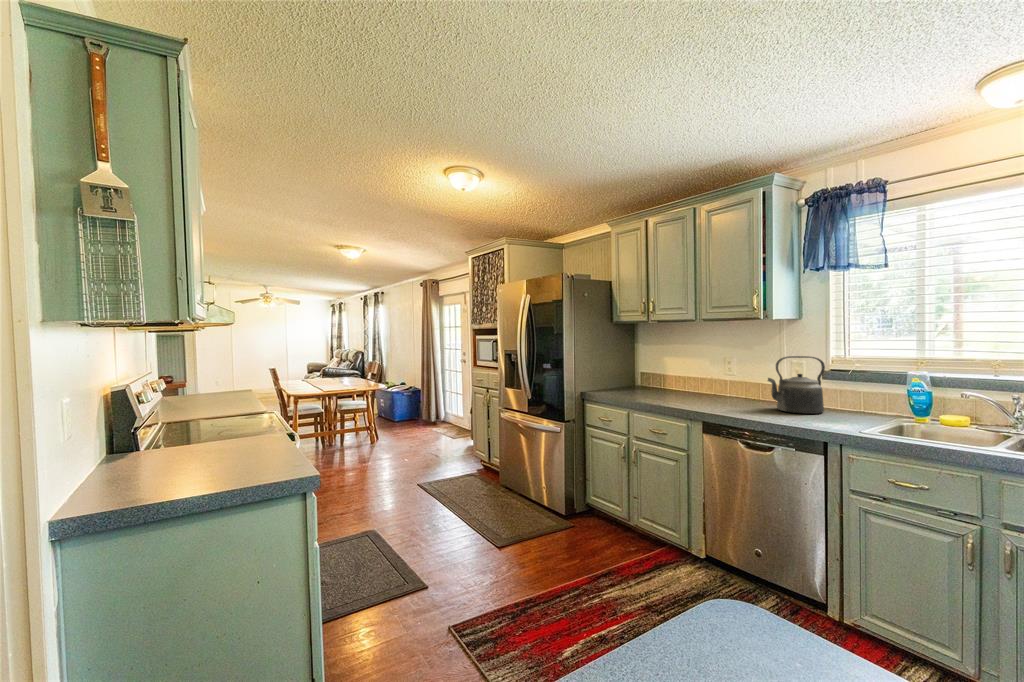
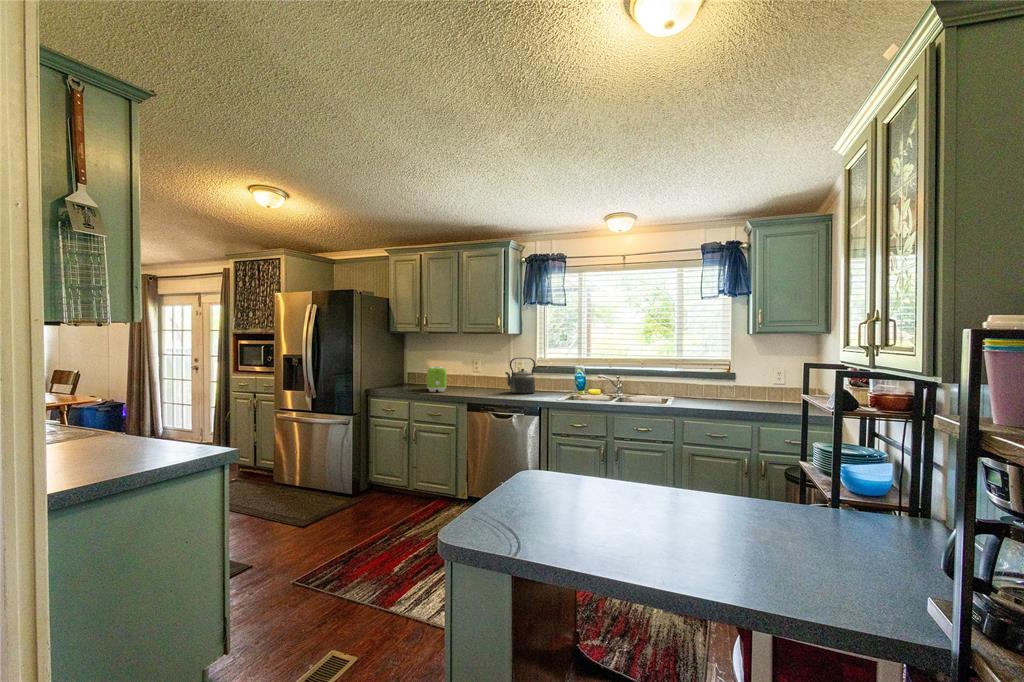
toaster: none [652,367,680,401] -> present [427,367,447,392]

